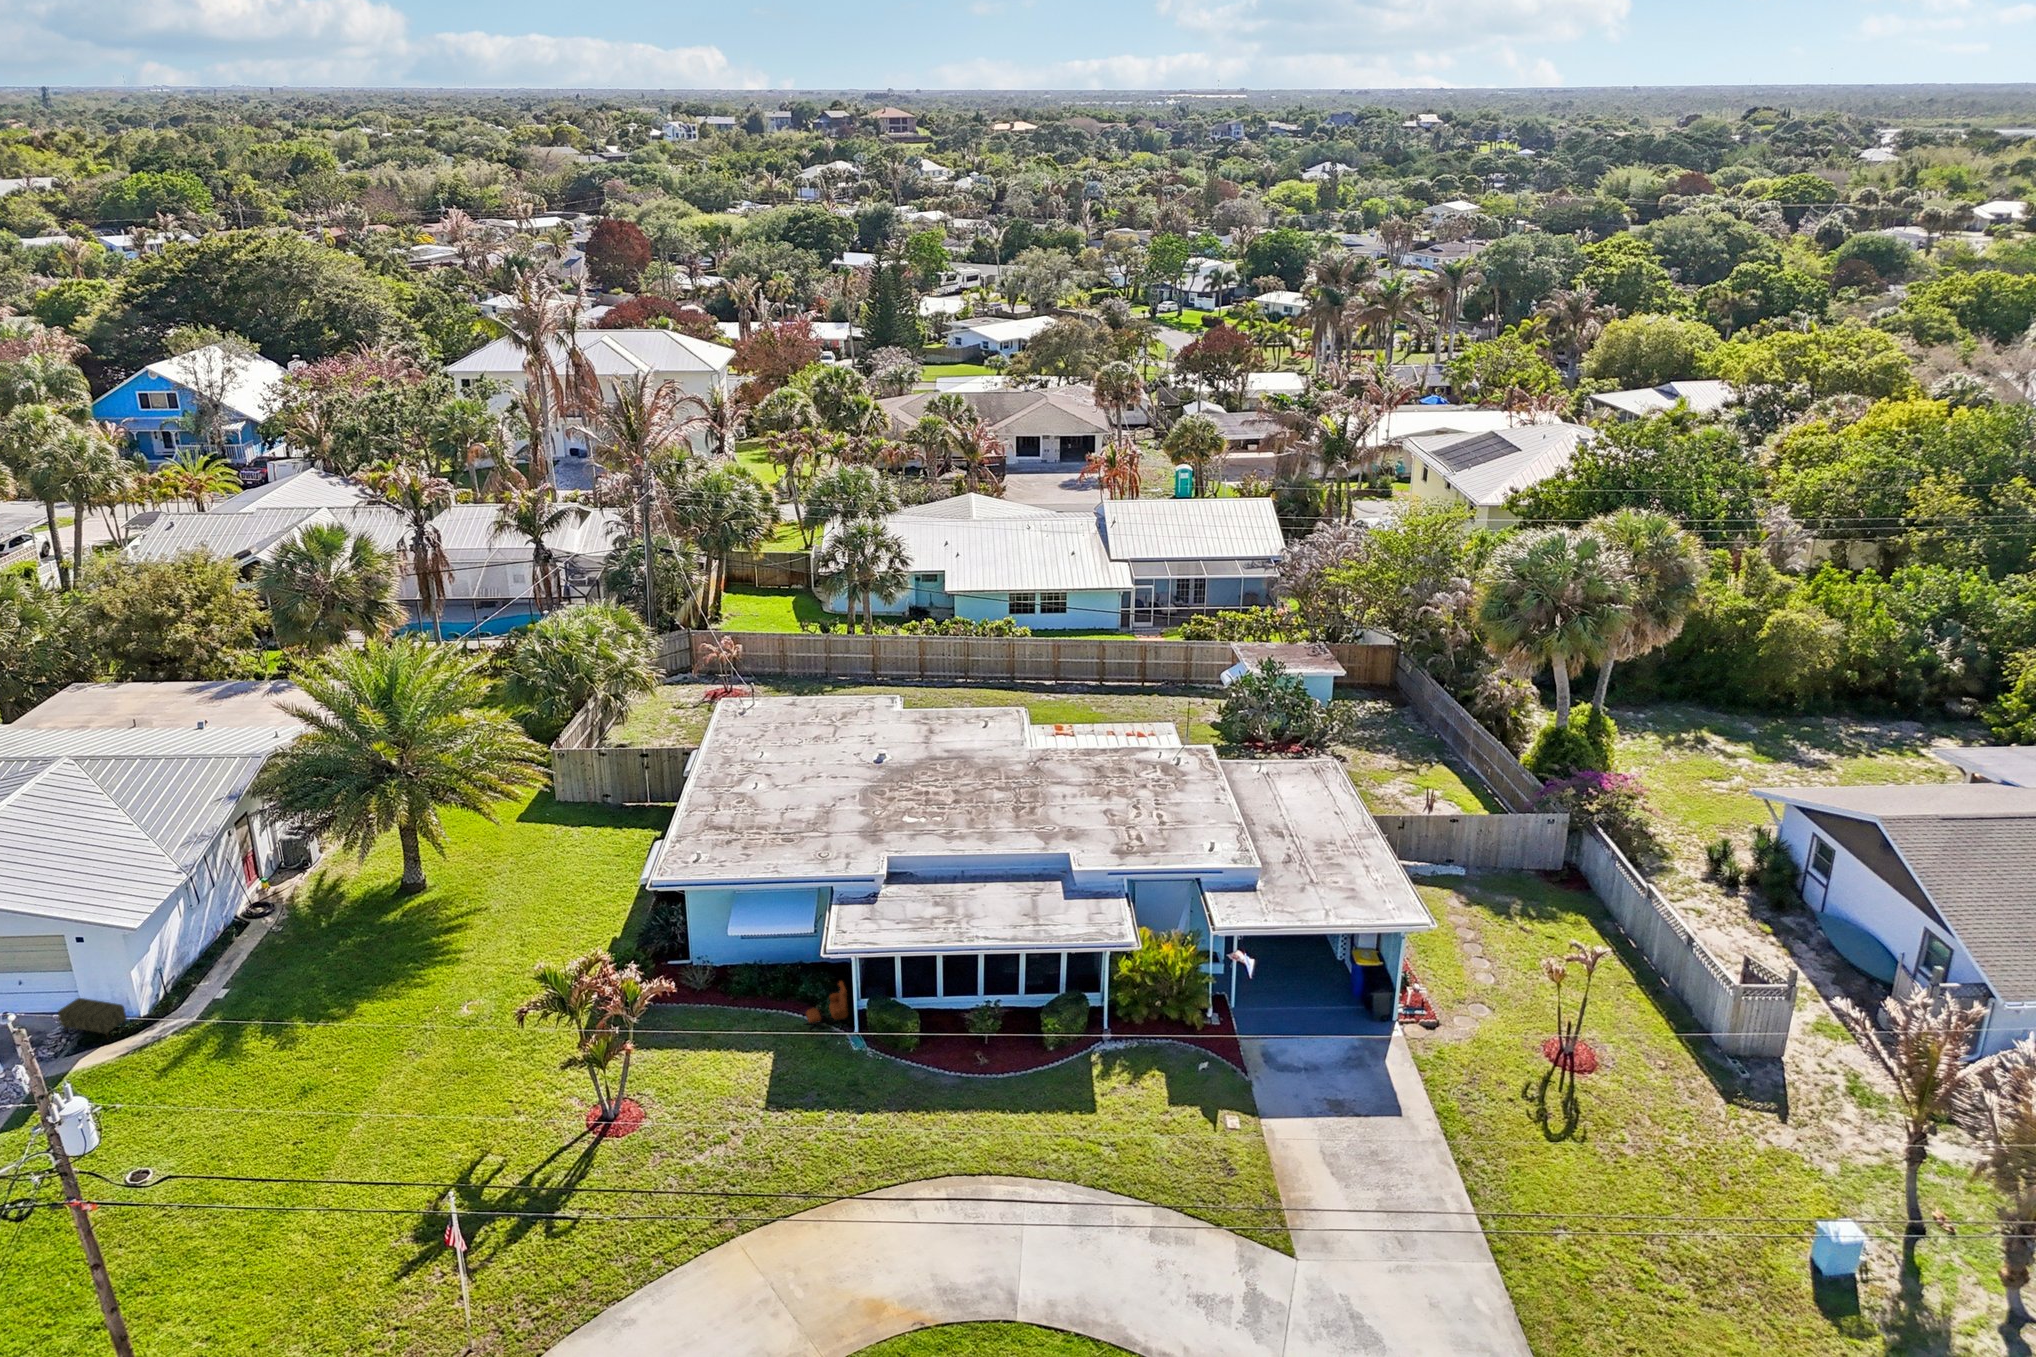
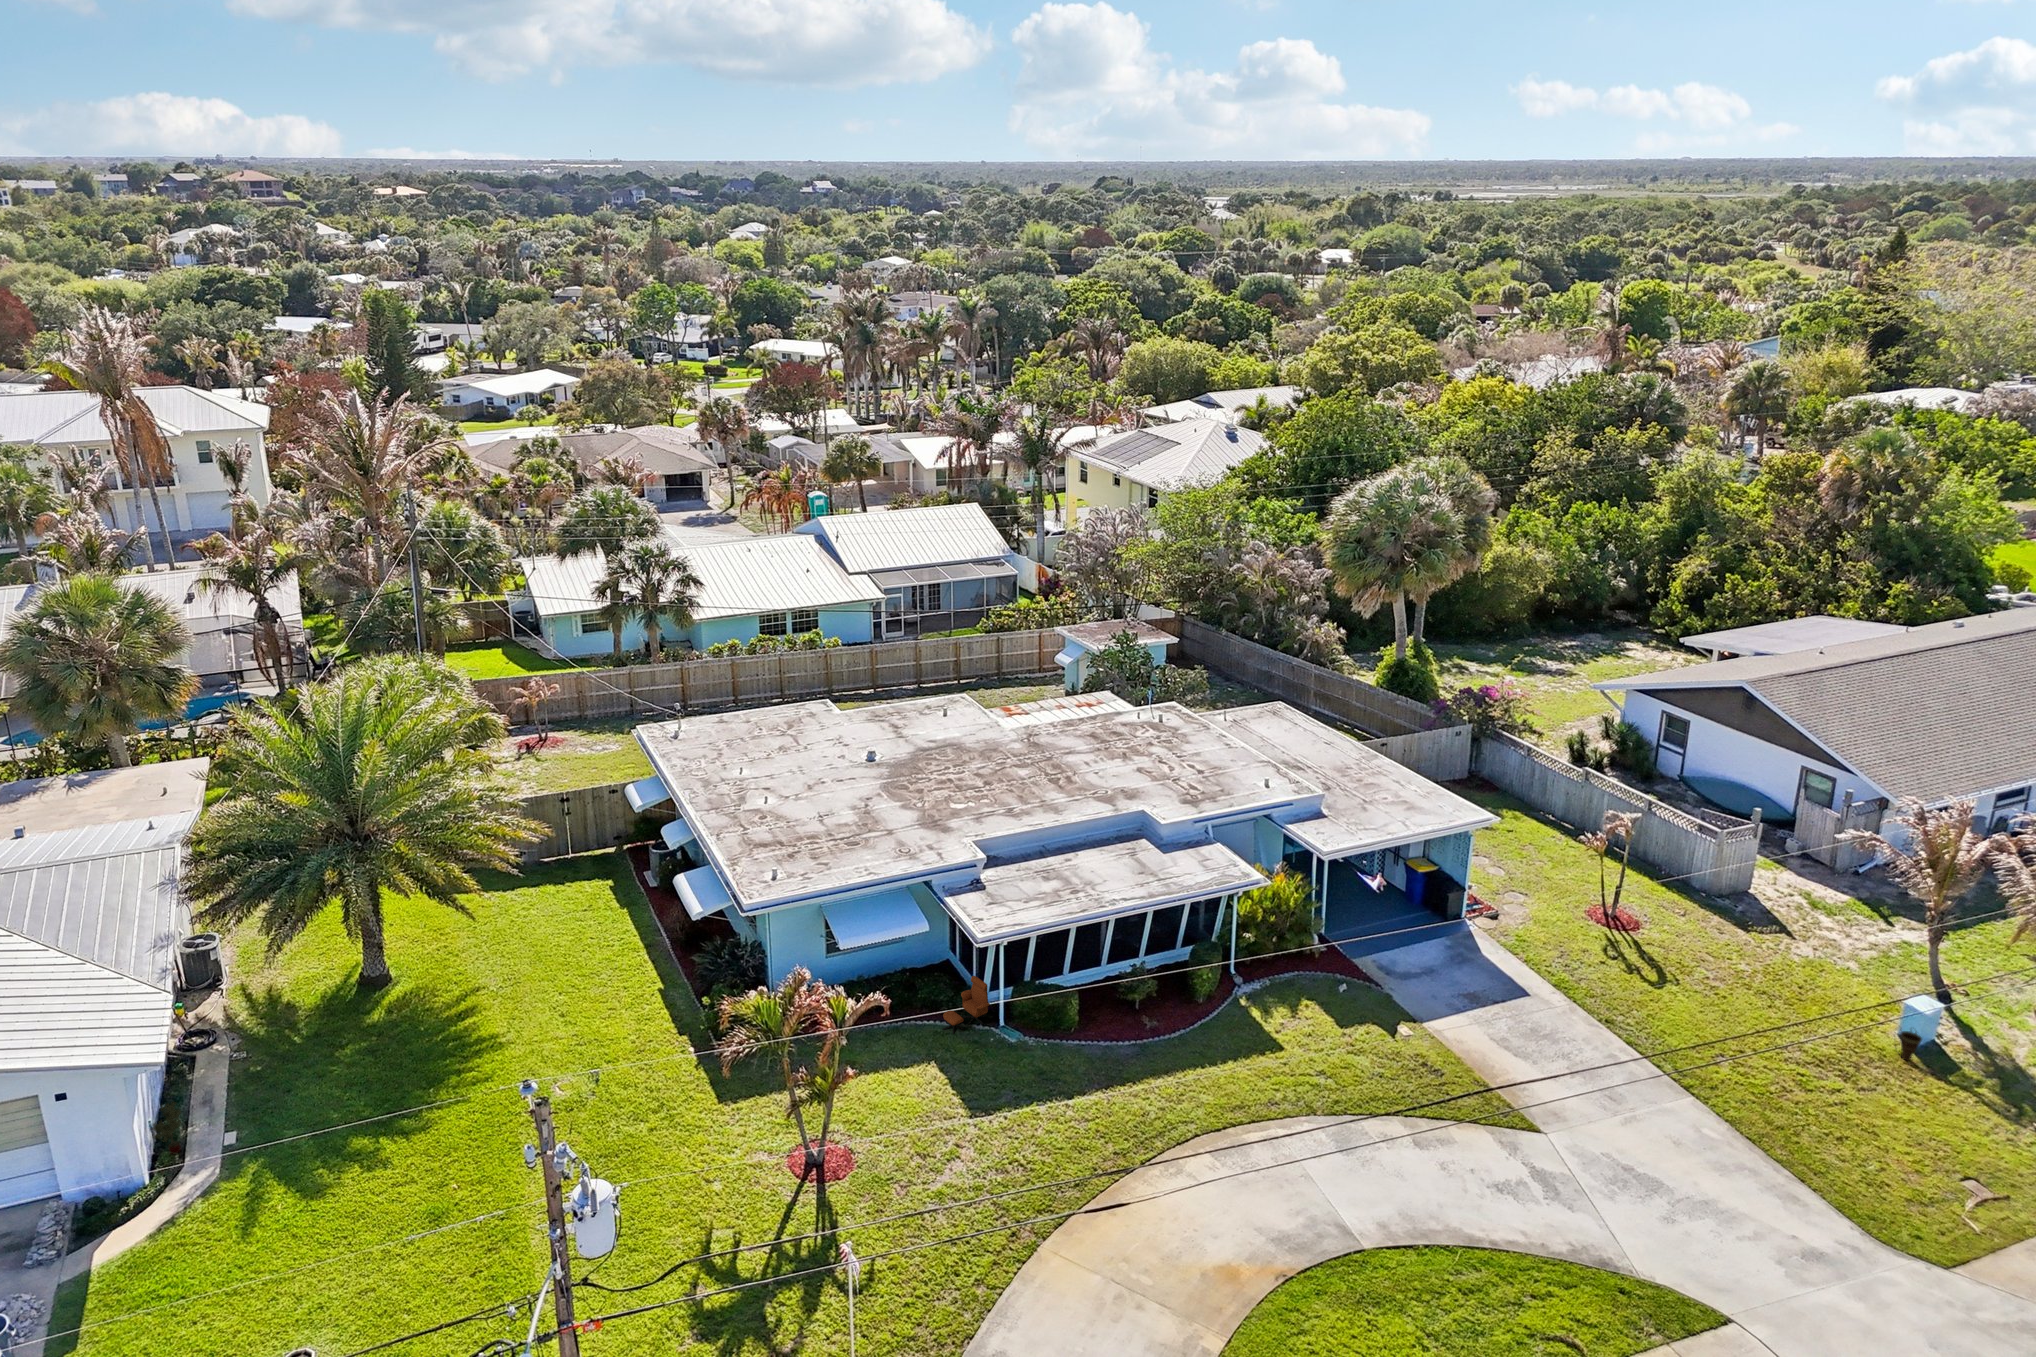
potted tree: none [170,956,197,998] -> present [152,1102,181,1154]
bench: present [58,998,127,1039] -> none [17,1177,115,1231]
basket: none [1793,1249,1820,1291] -> present [1900,1031,1922,1060]

